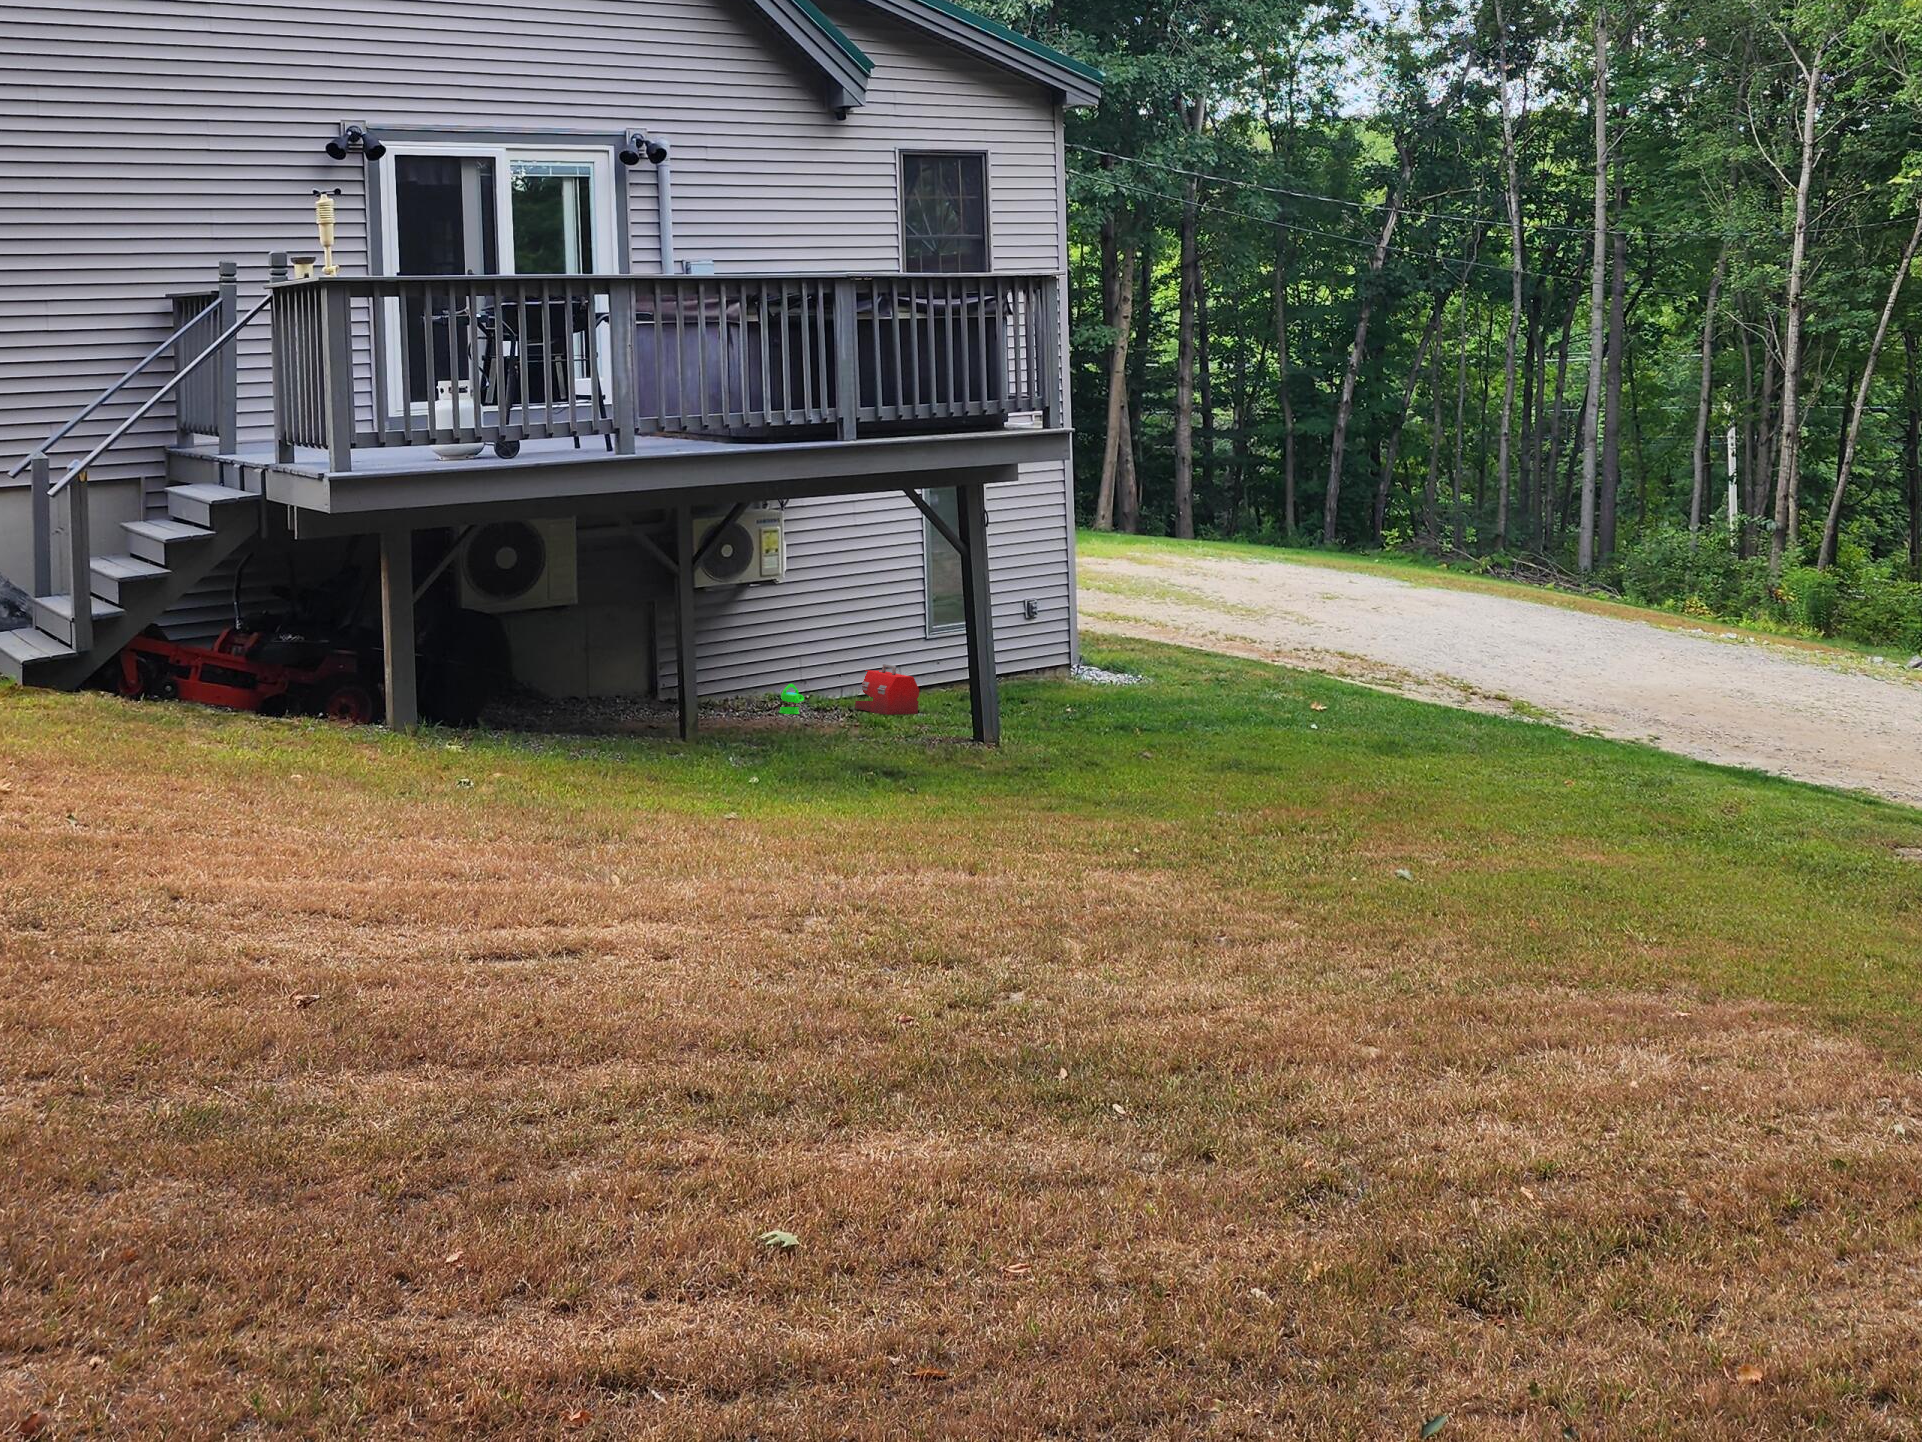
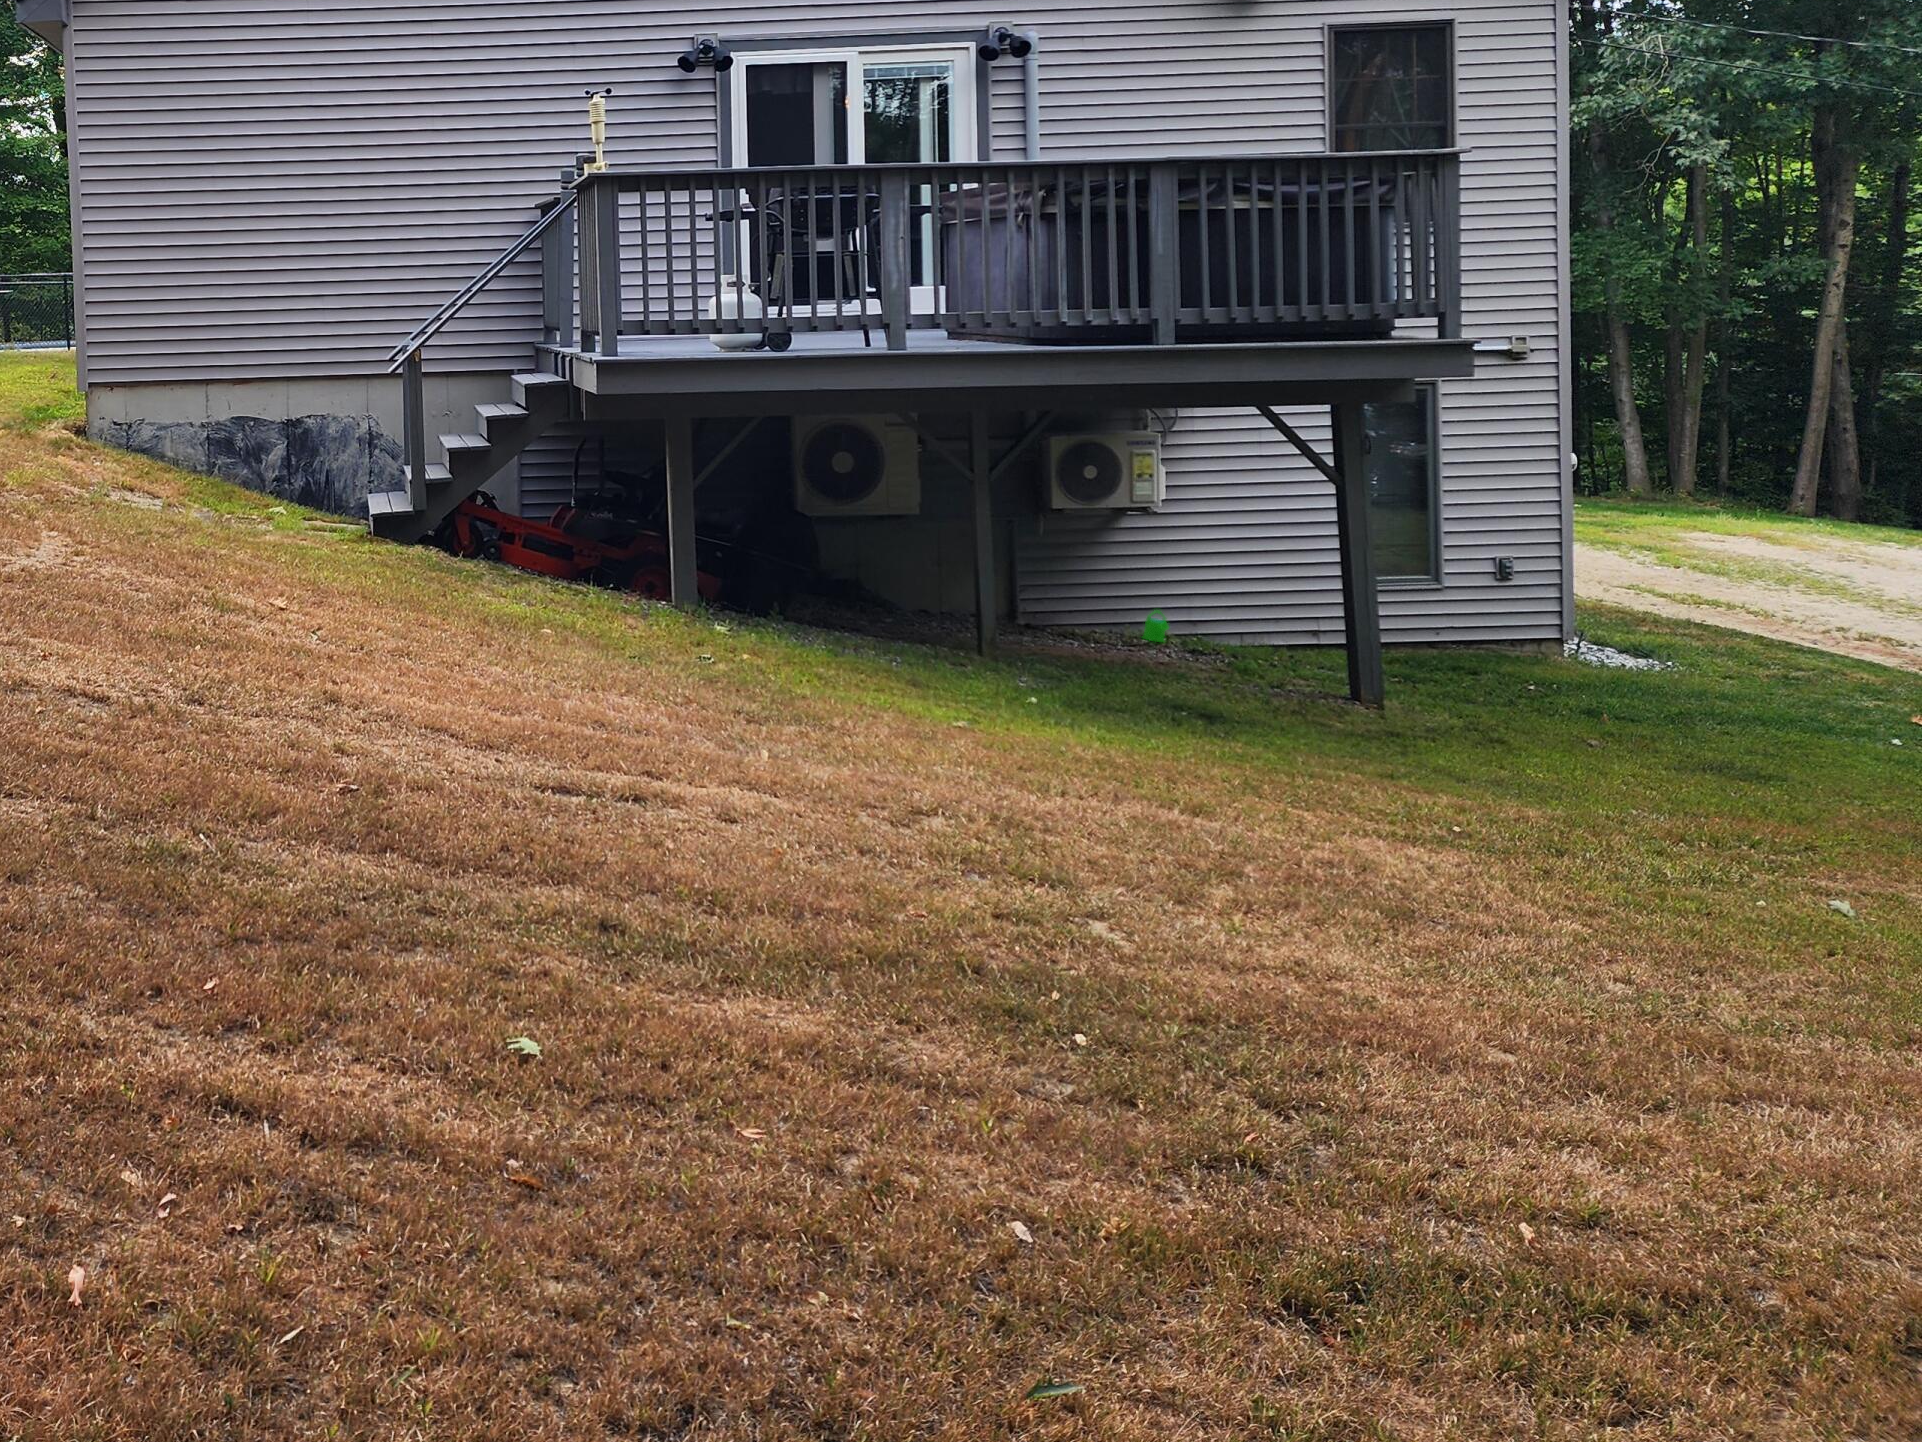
toolbox: present [855,664,919,715] -> none [1240,605,1318,667]

